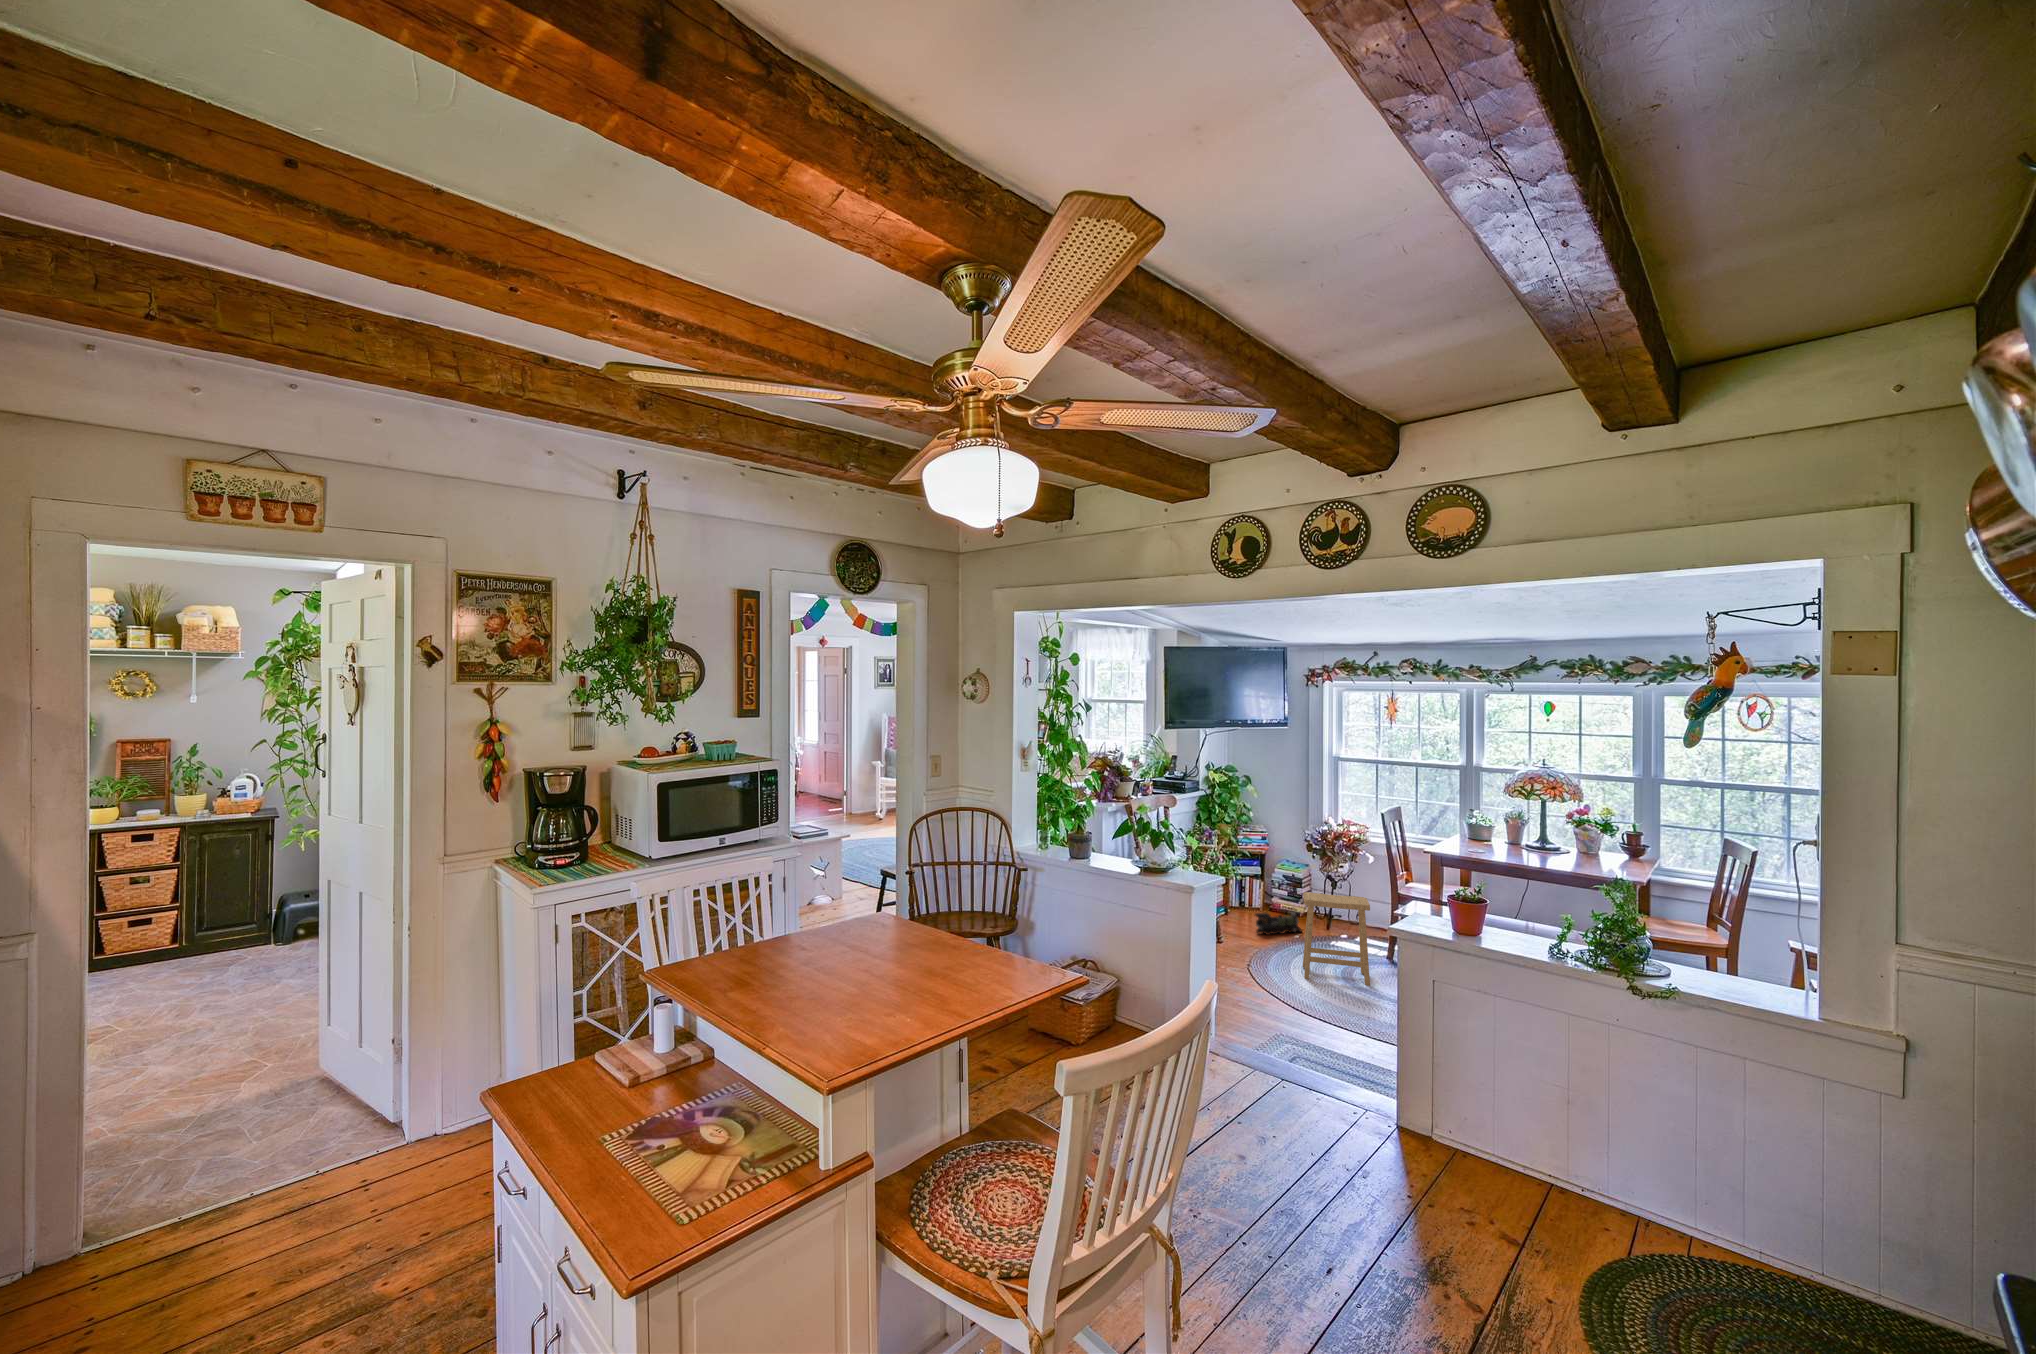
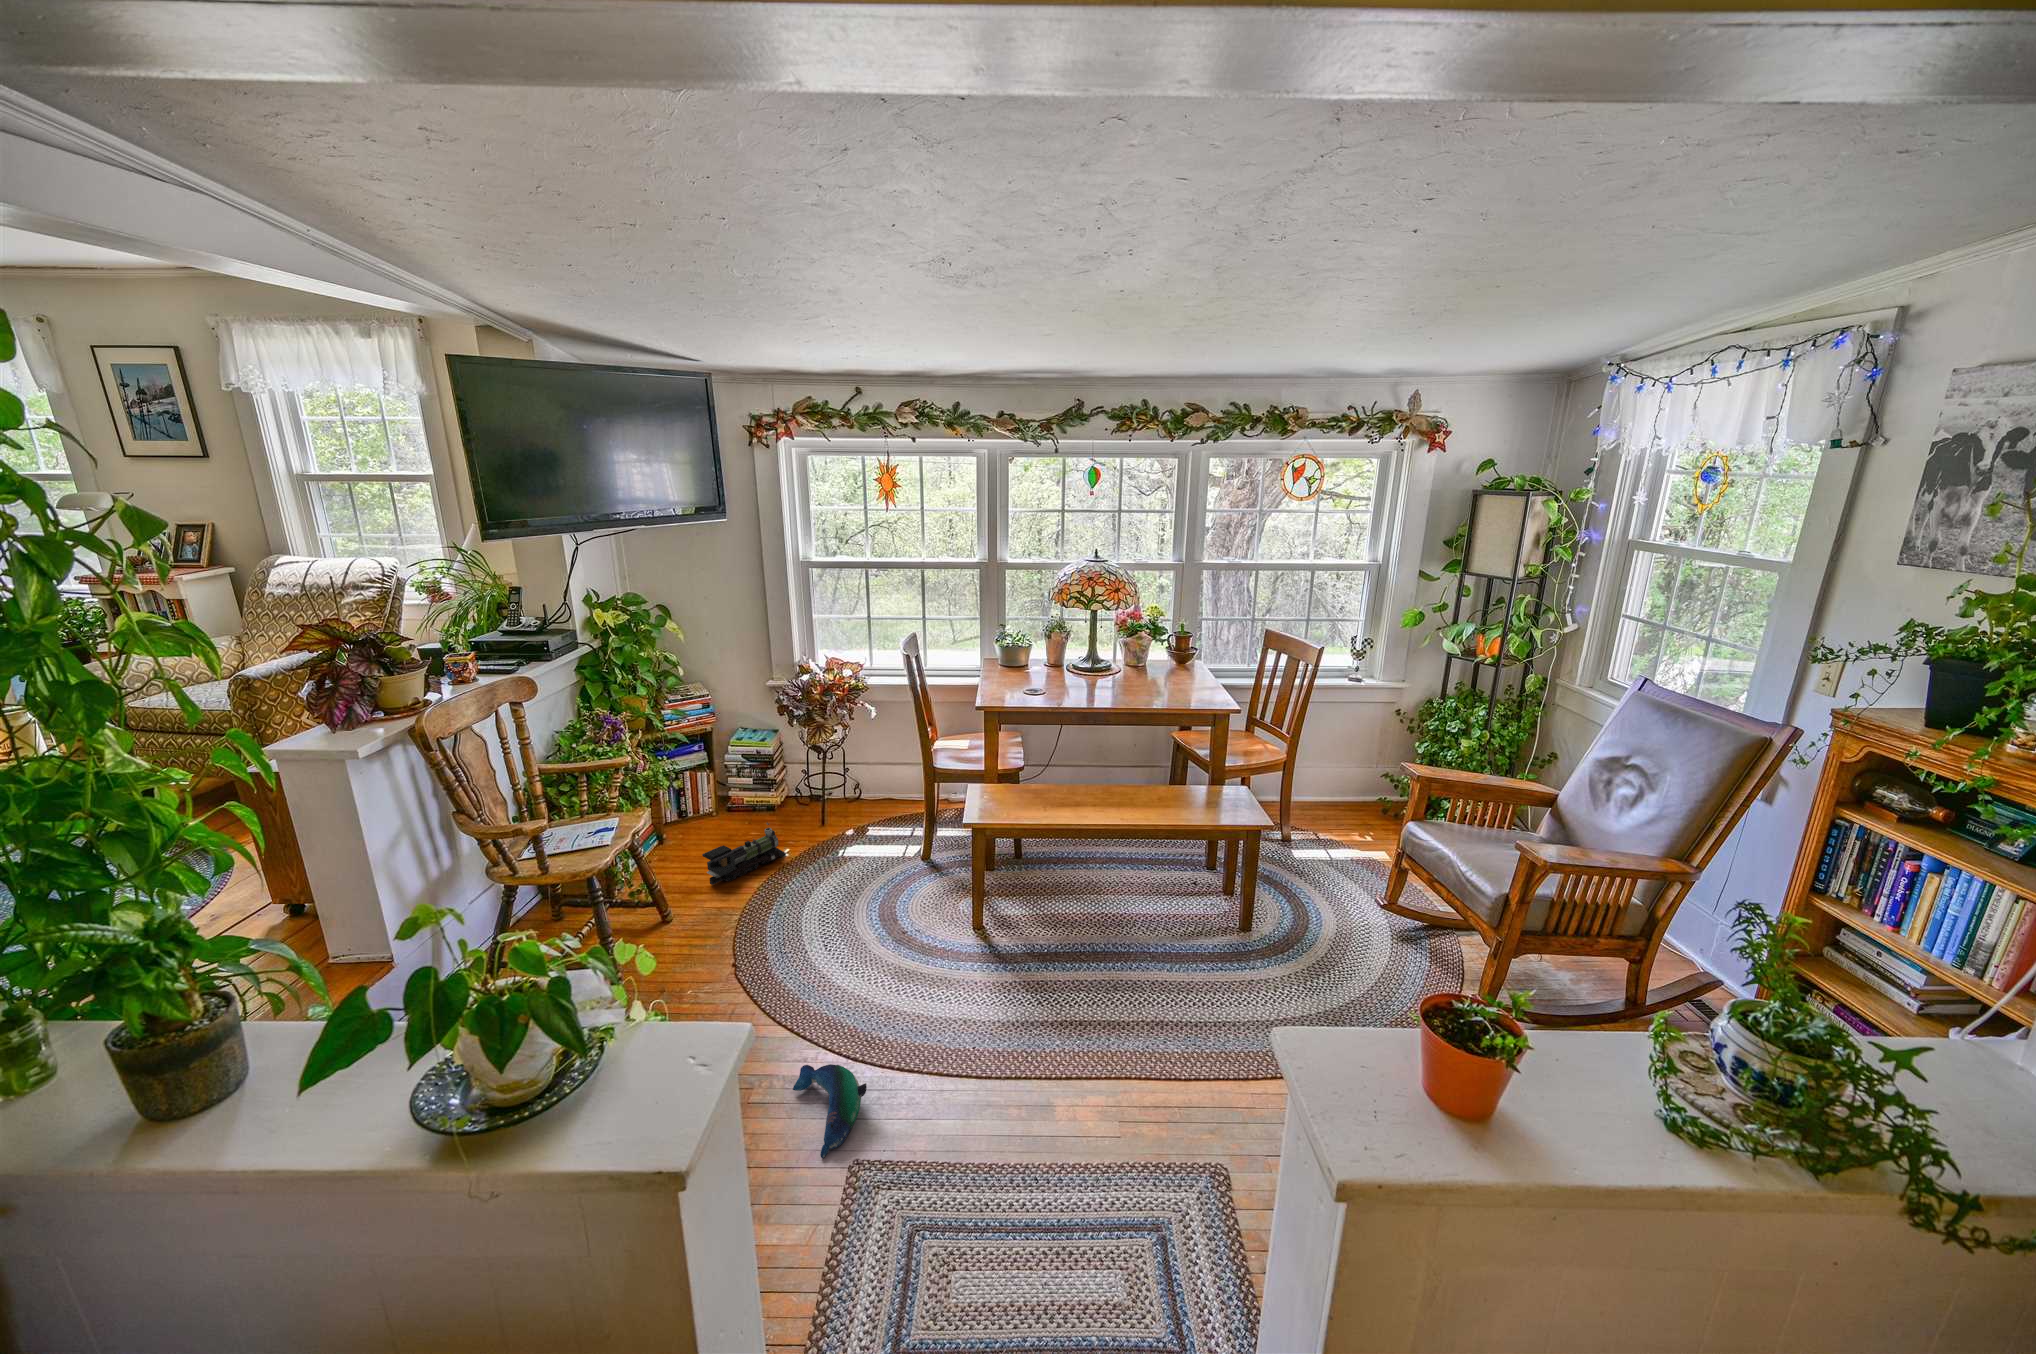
footstool: present [1303,892,1370,986] -> none [790,824,915,998]
plush toy: none [1291,988,1328,1017] -> present [793,1064,867,1158]

